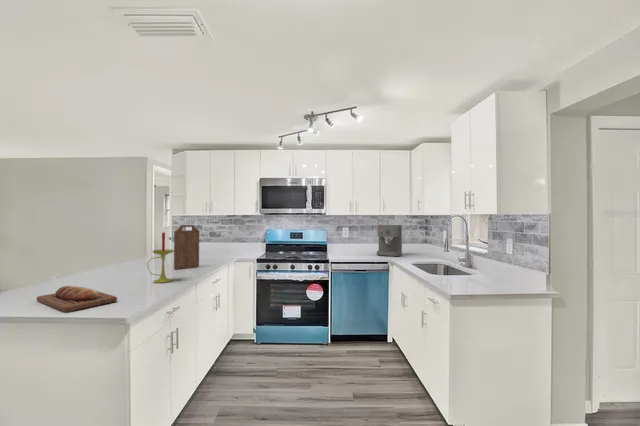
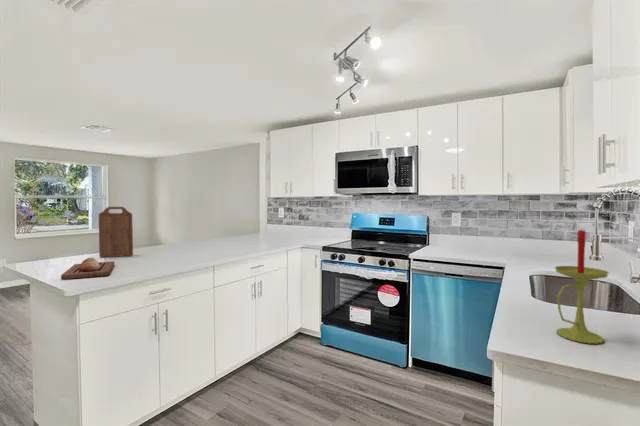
cutting board: present [174,225,199,270] -> present [99,207,133,257]
coffee maker: present [377,225,402,256] -> none [491,209,543,259]
candle: present [147,233,174,283] -> present [555,230,608,344]

